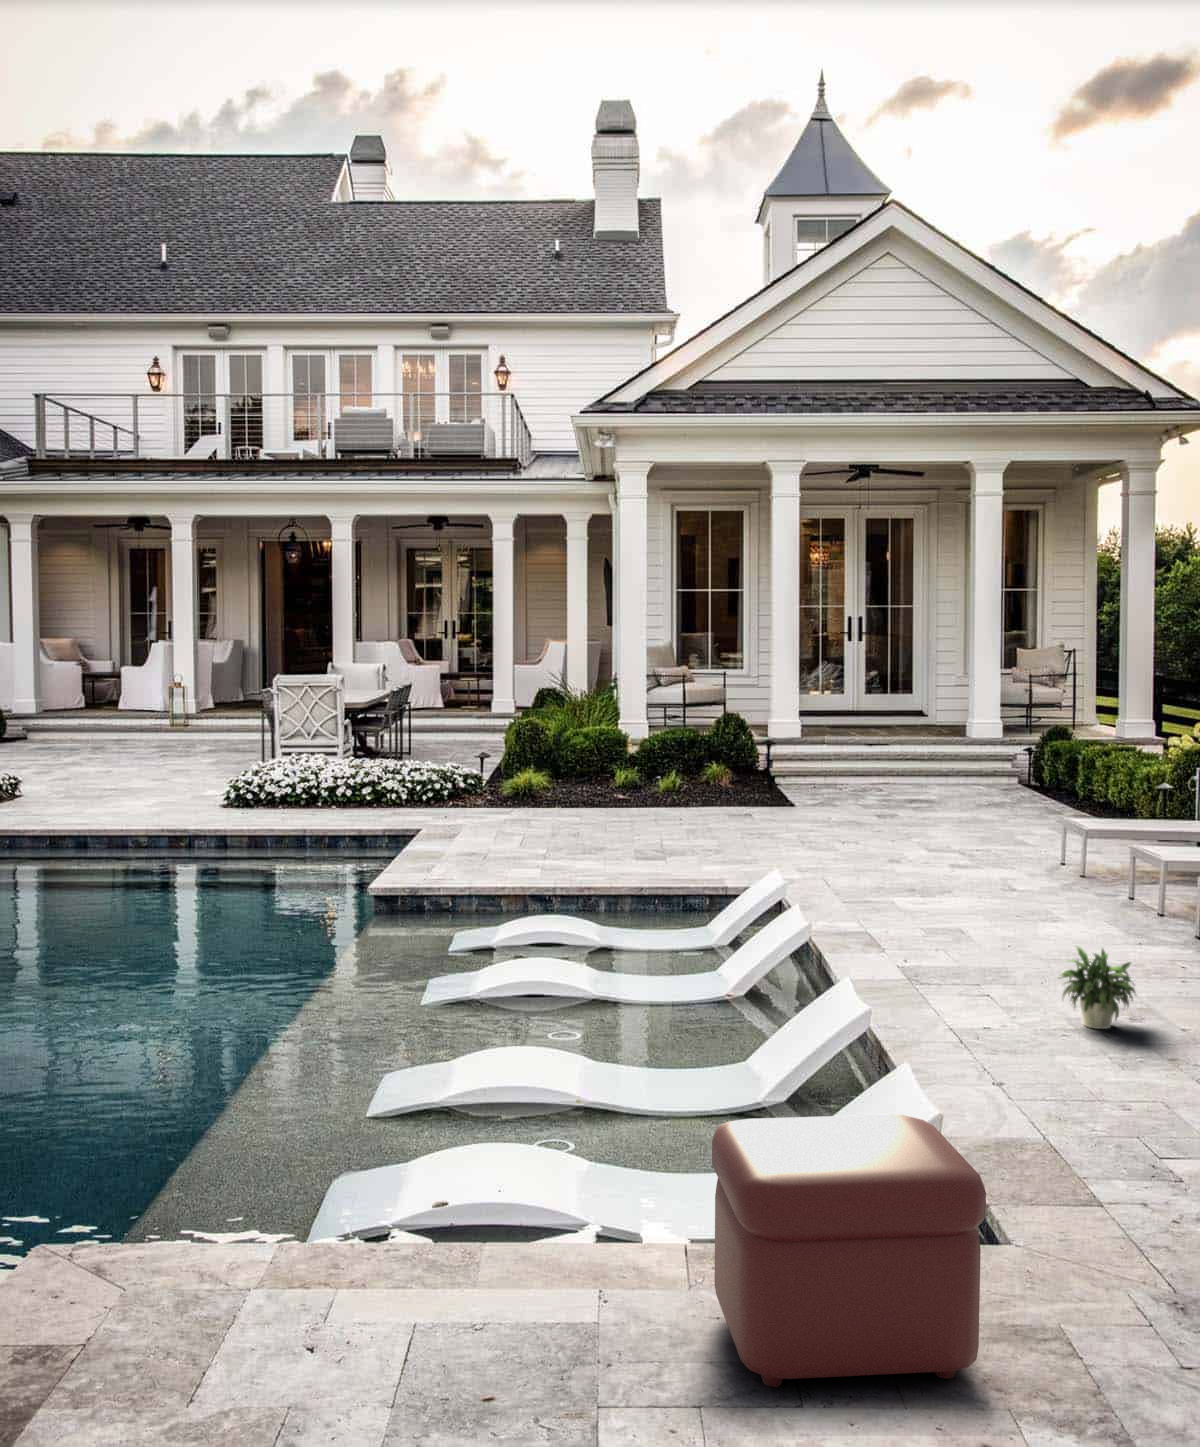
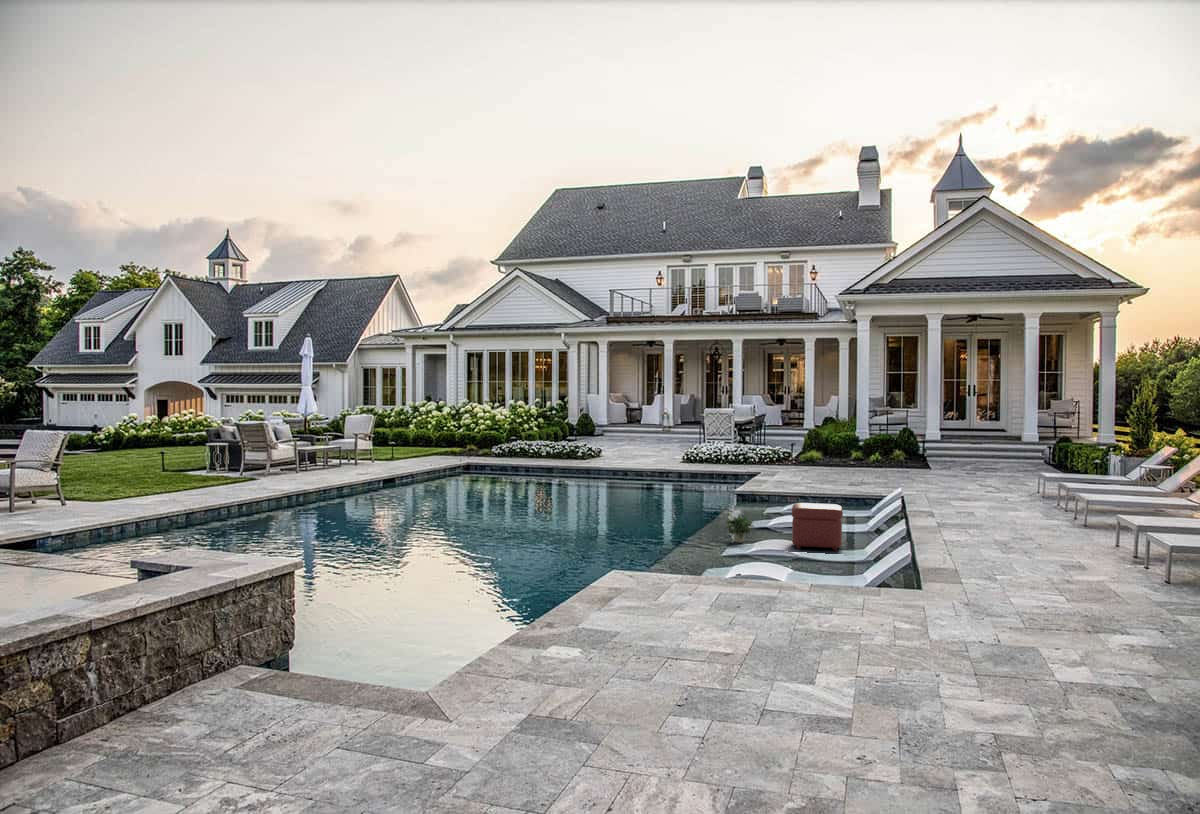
potted plant: present [1060,947,1136,1029] -> present [726,514,754,543]

